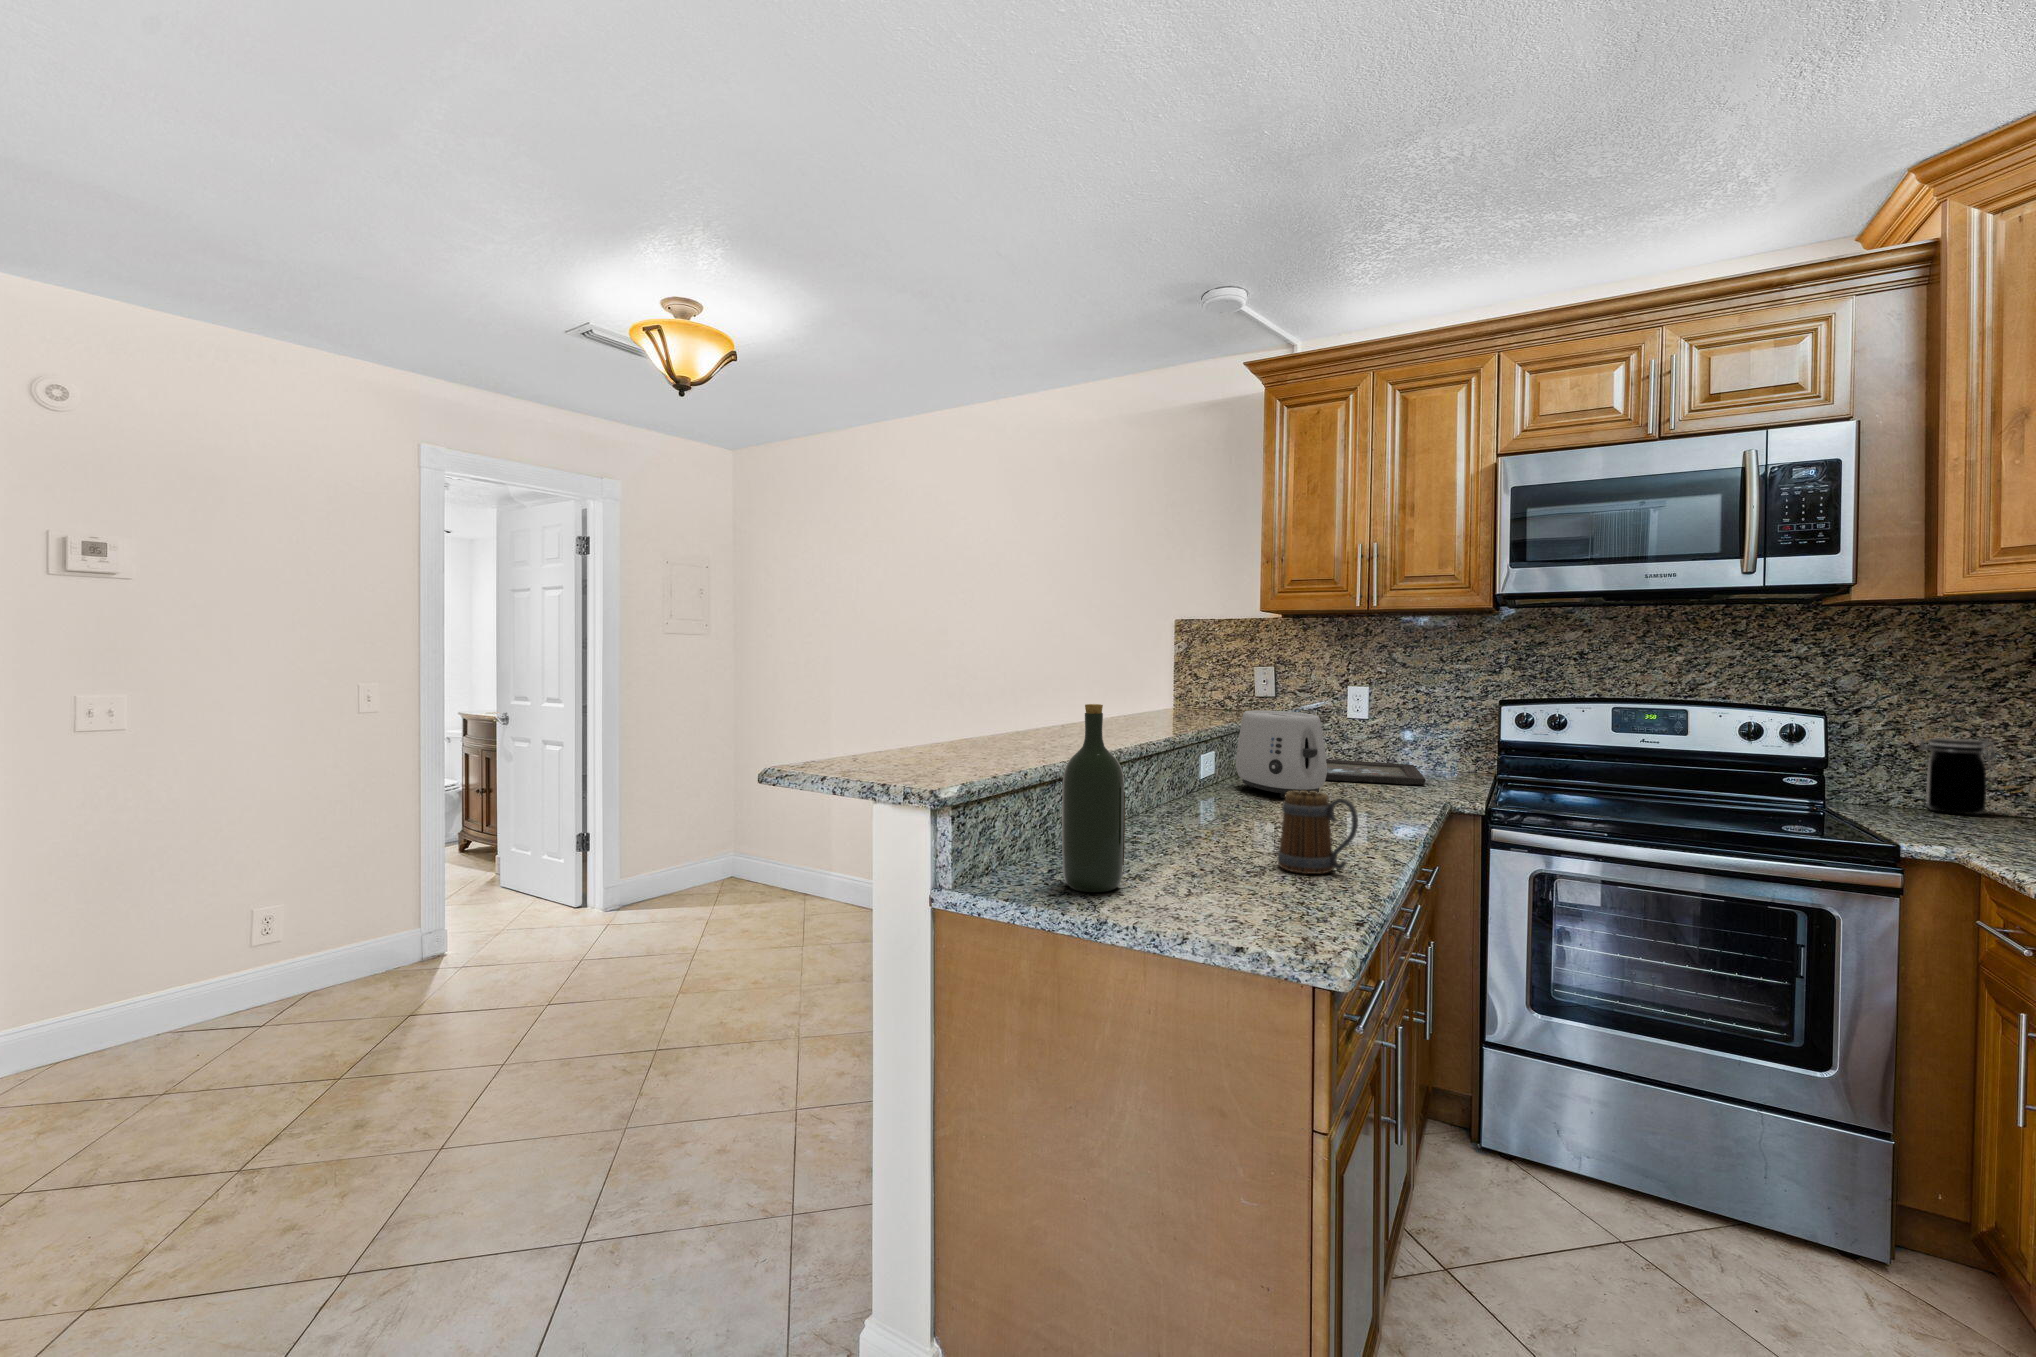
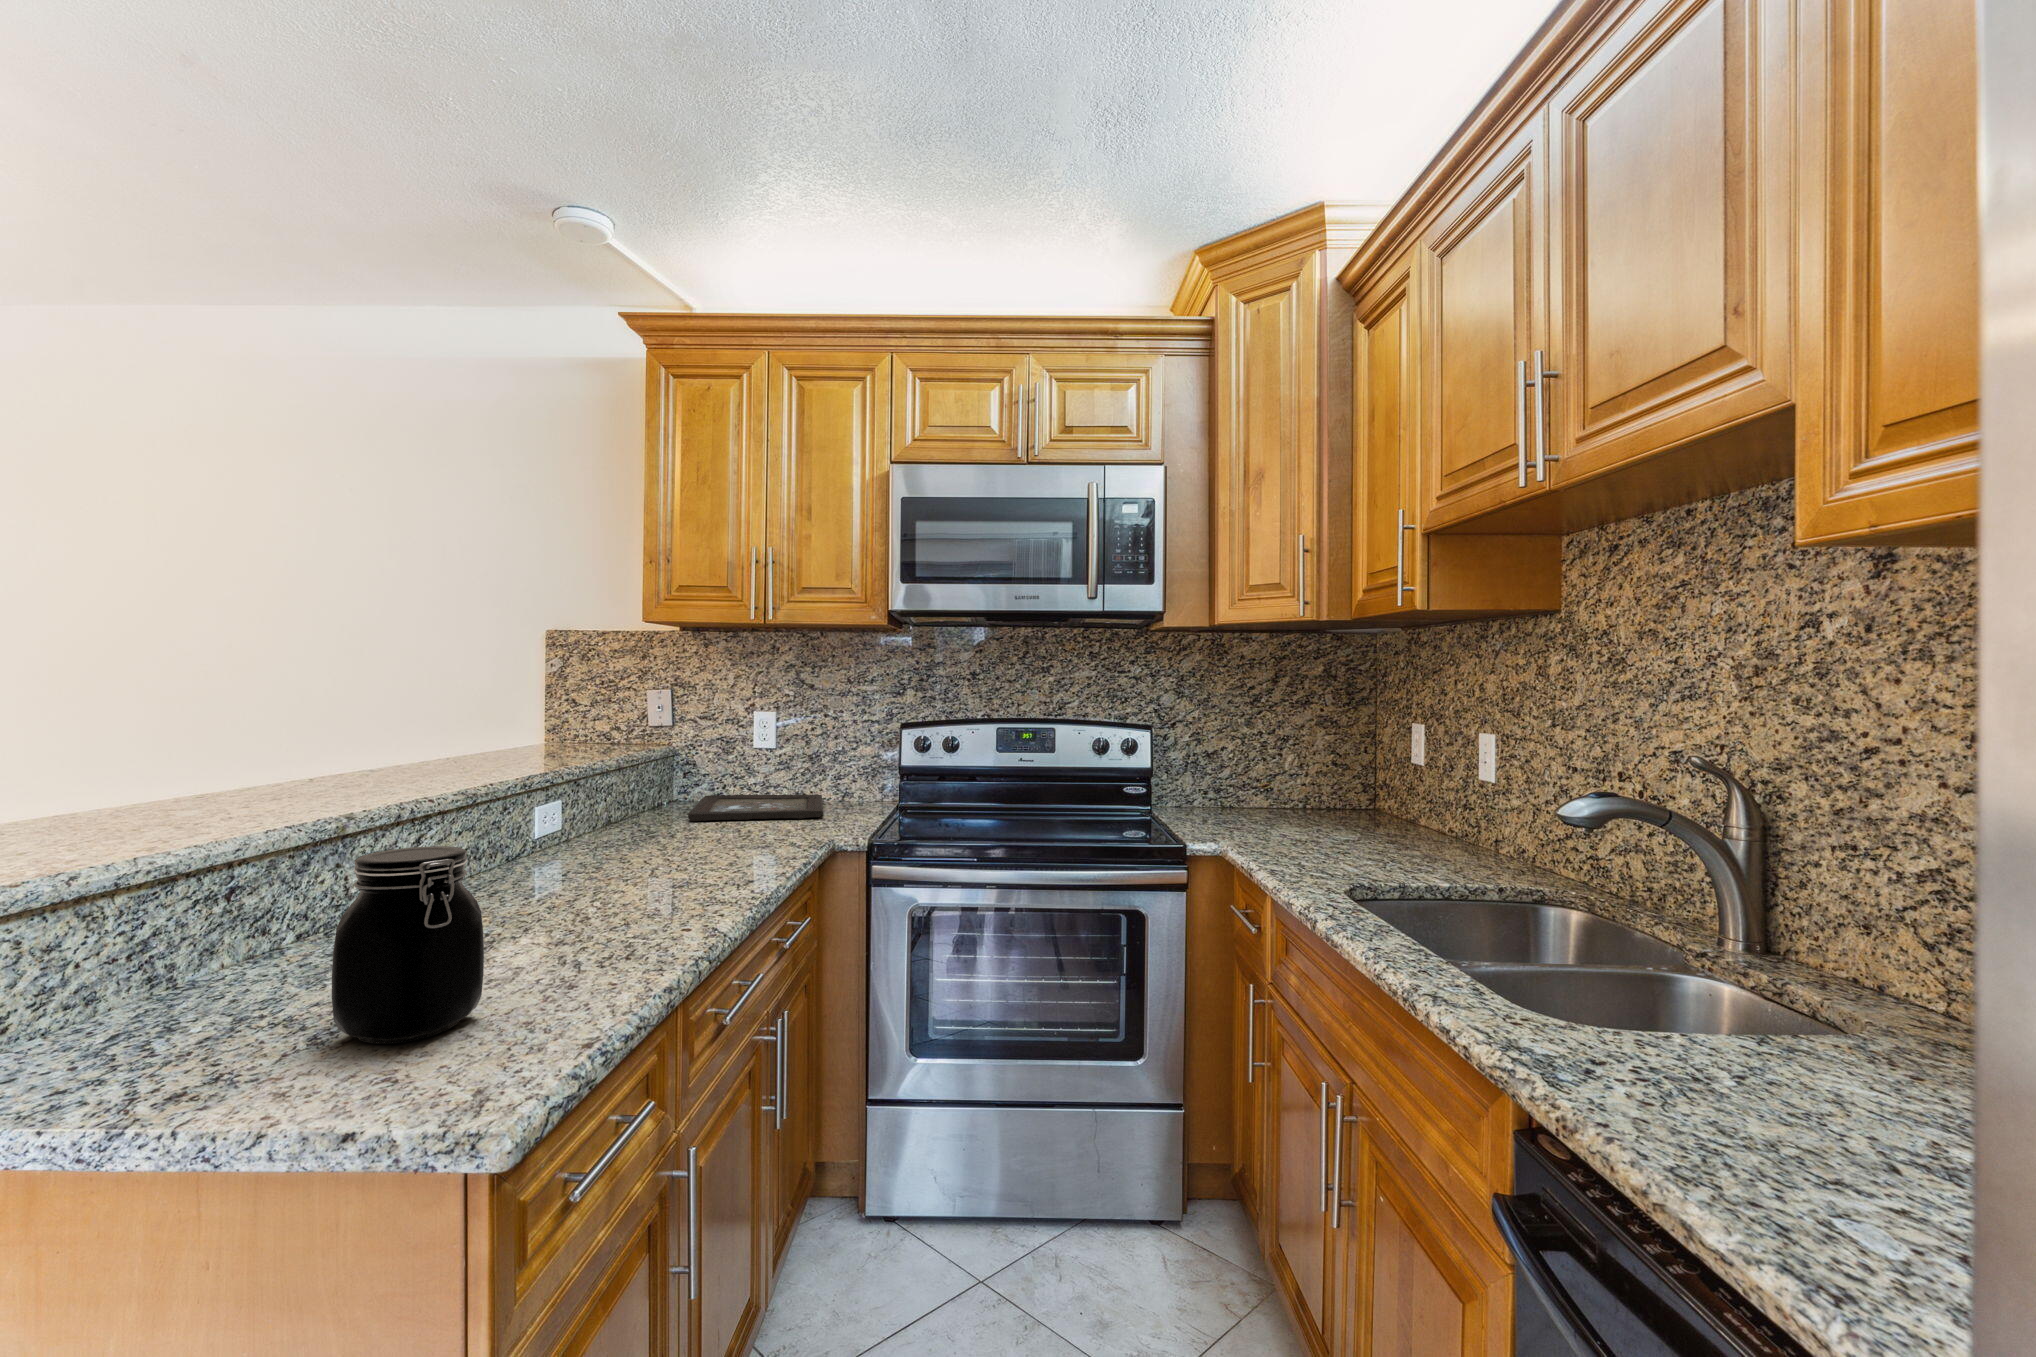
wine bottle: present [1062,704,1125,892] -> none [77,740,226,1071]
toaster: present [1236,710,1327,798] -> none [589,741,698,849]
jar: present [1919,738,1996,815] -> present [332,846,484,1044]
mug: present [1278,791,1358,874] -> none [547,848,655,965]

